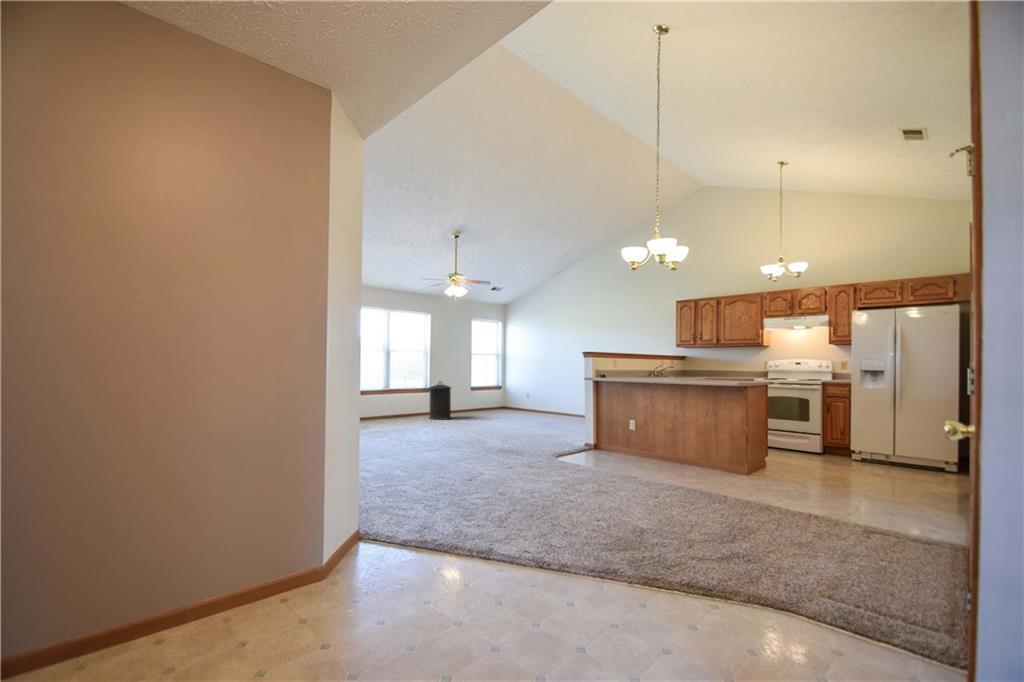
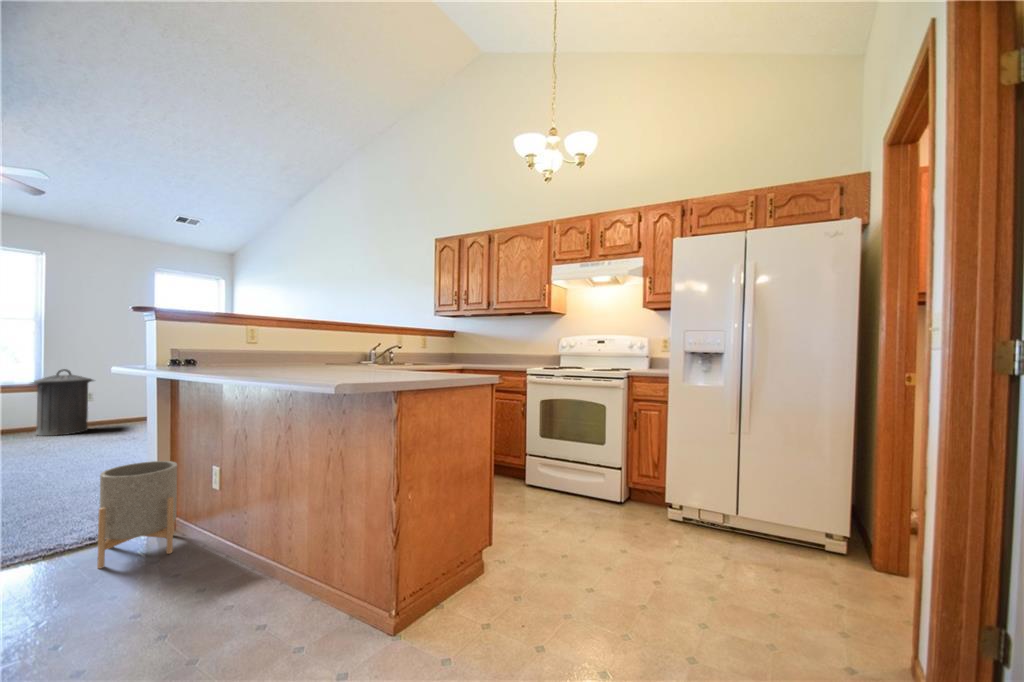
planter: none [587,420,619,459] -> present [97,461,177,569]

